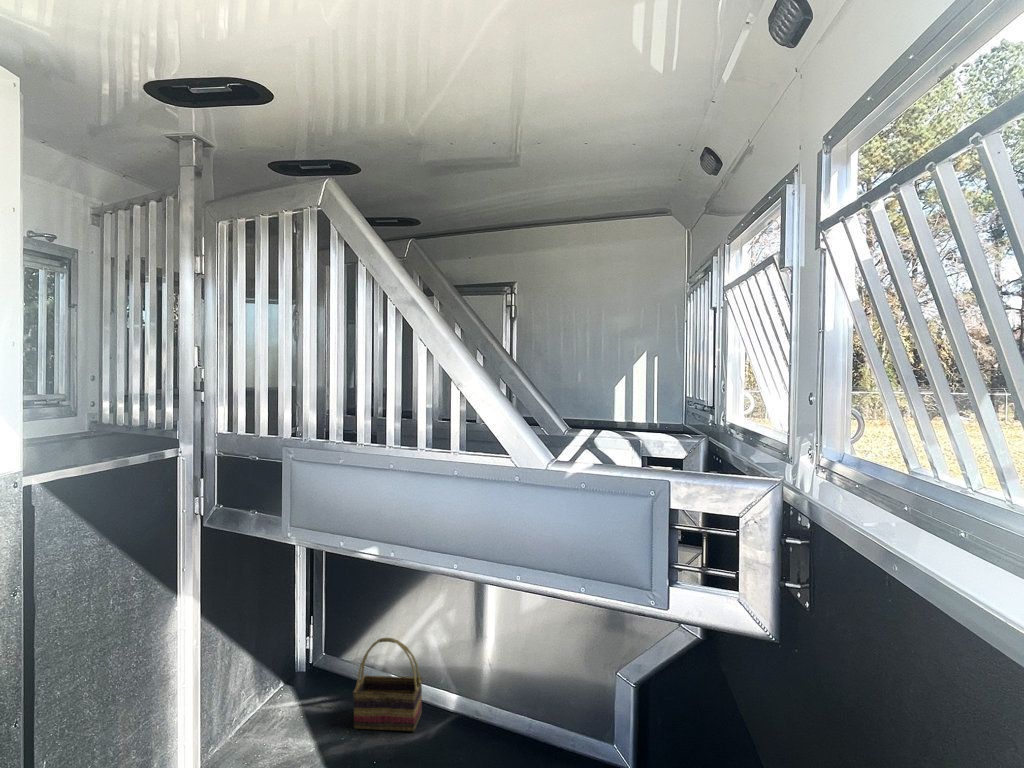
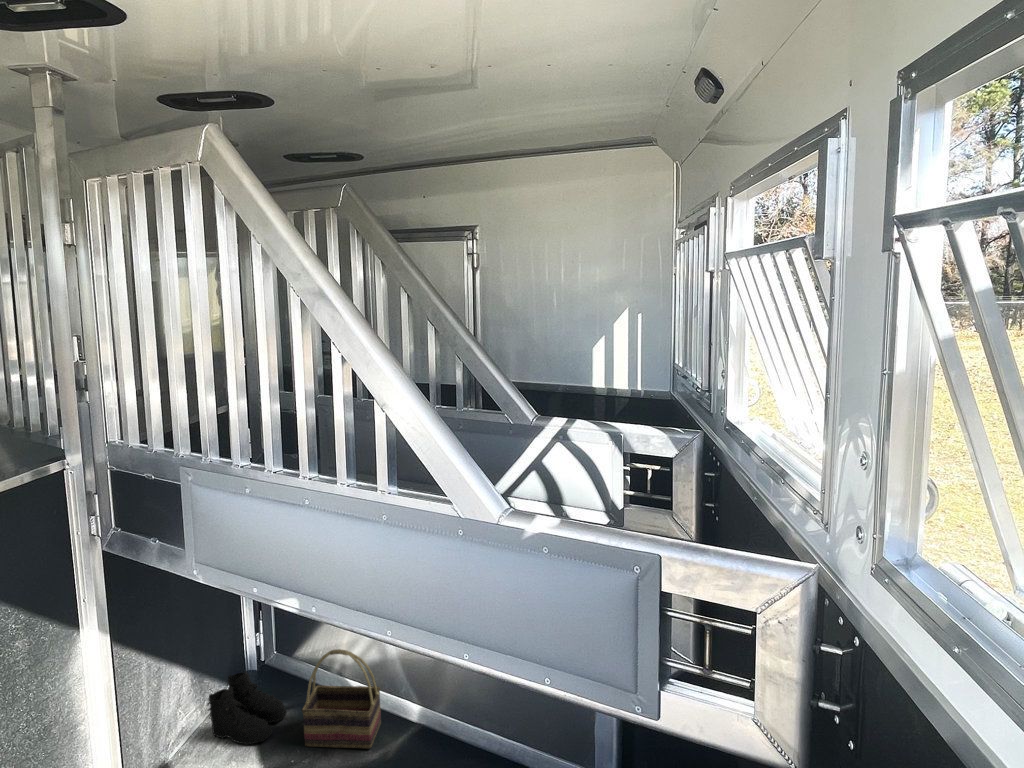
boots: none [266,661,335,726] -> present [208,671,287,745]

